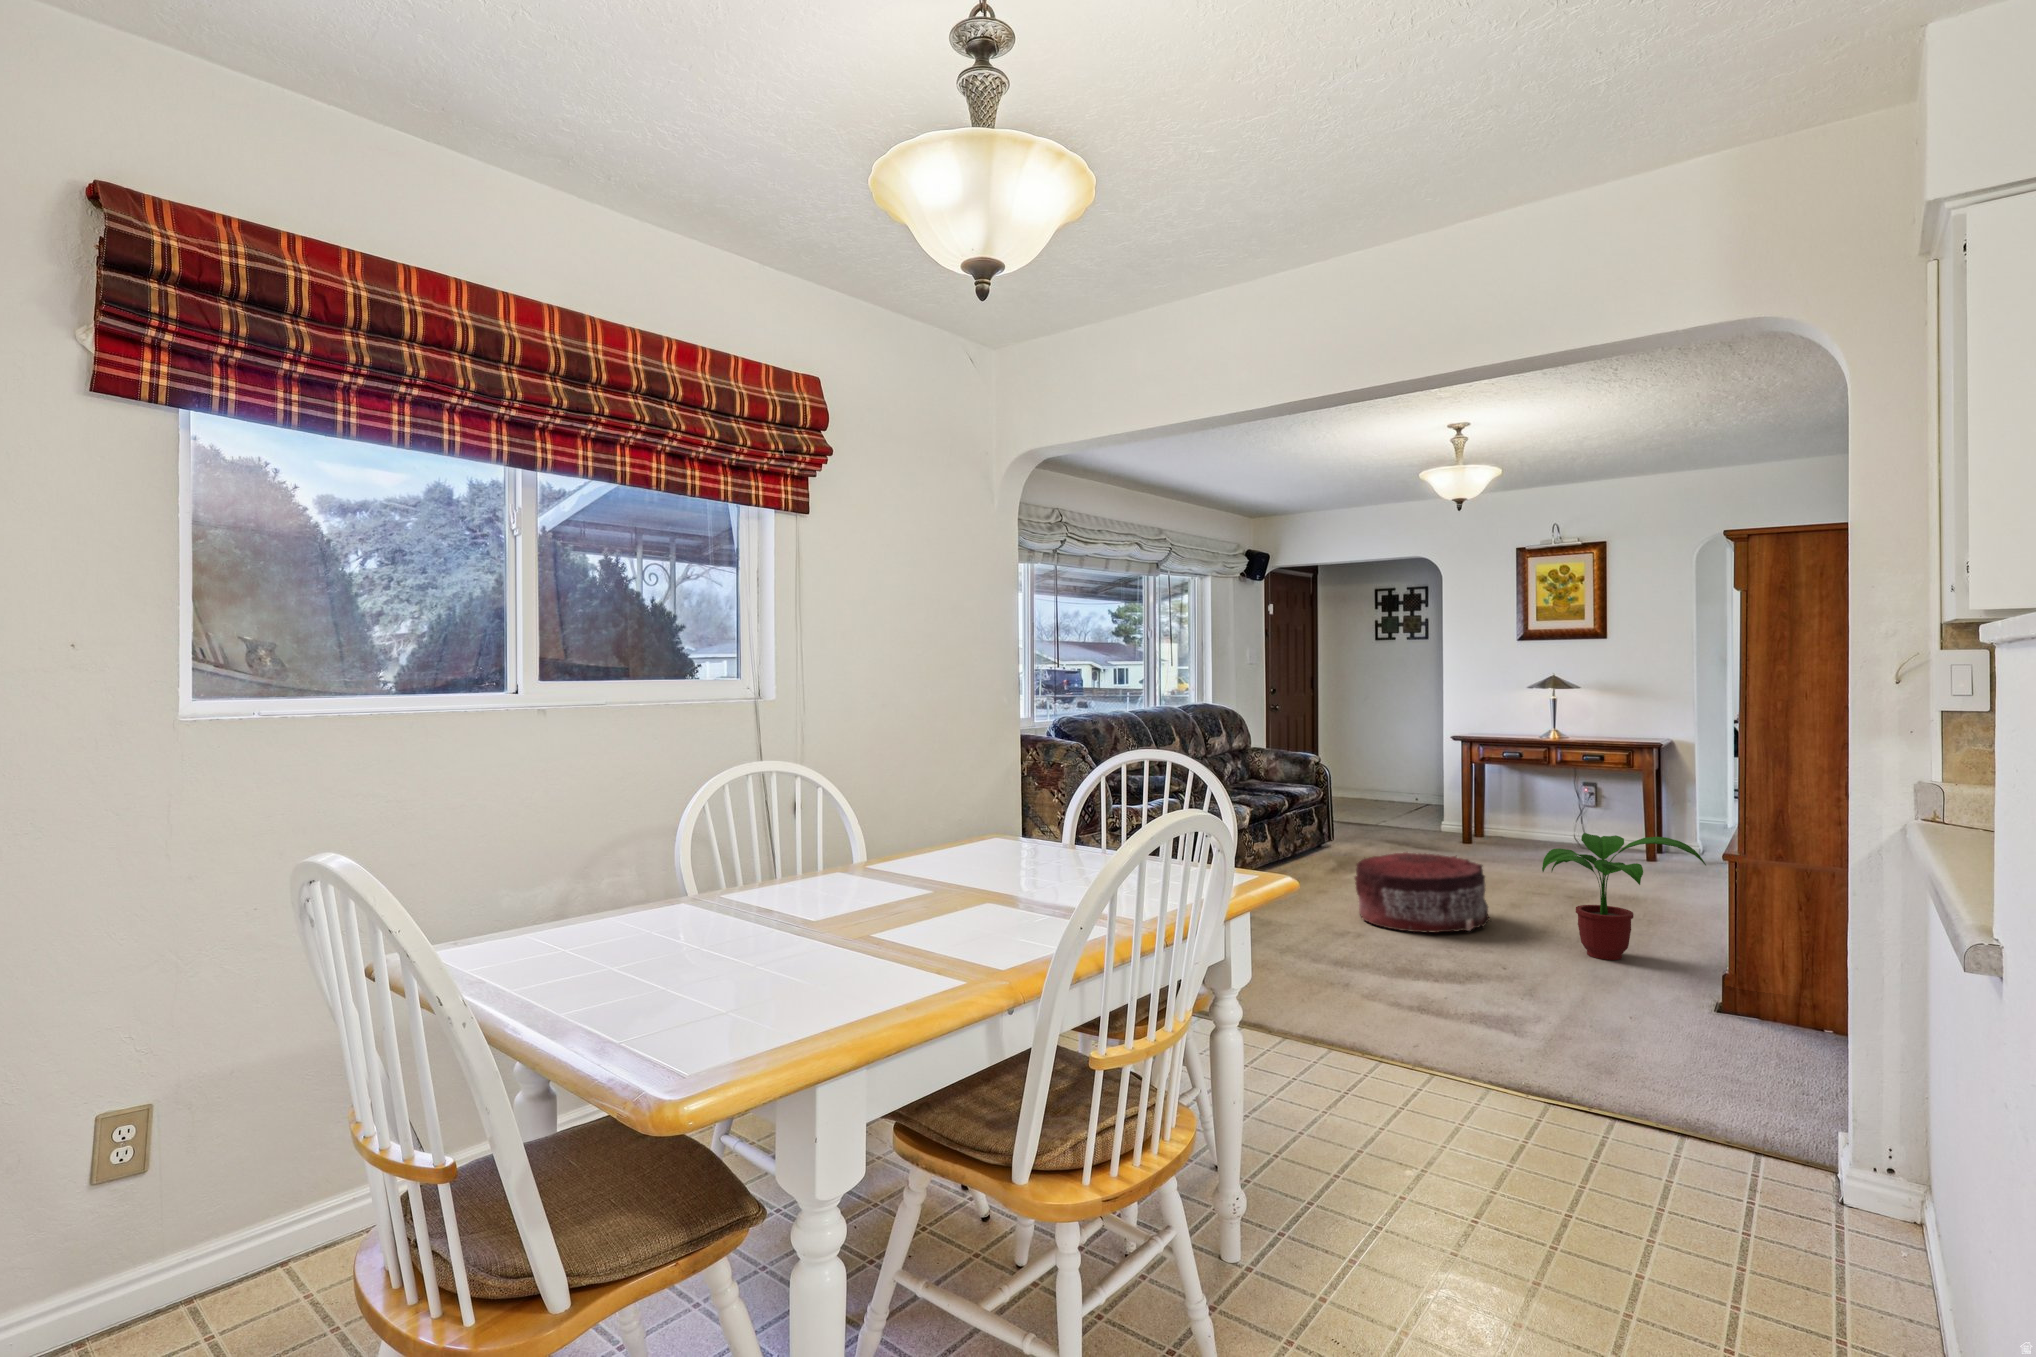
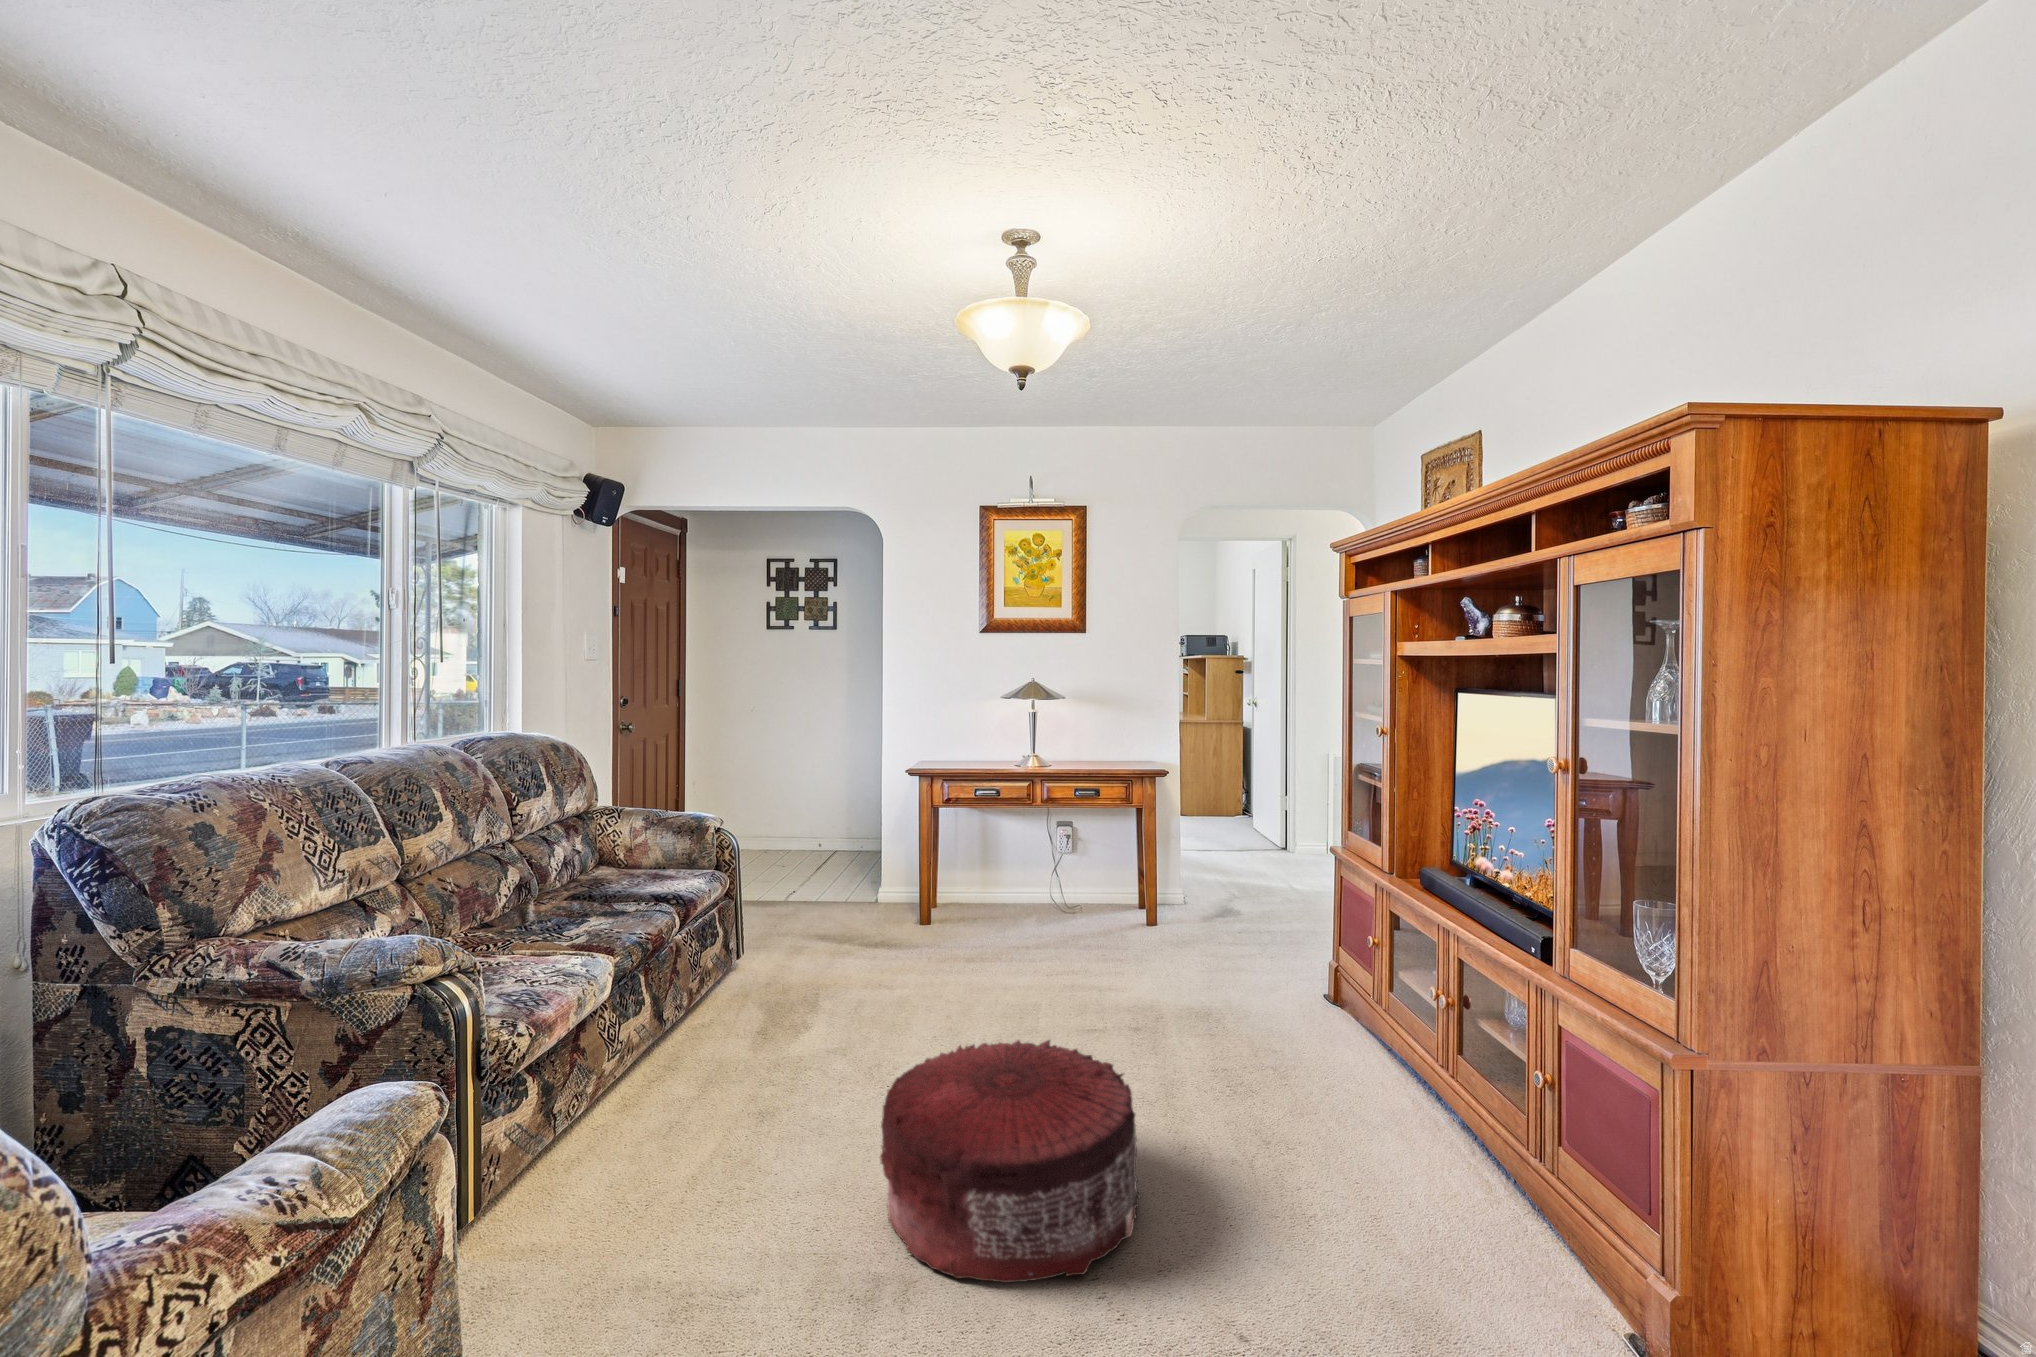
potted plant: present [1542,833,1706,960] -> none [1292,987,1553,1270]

